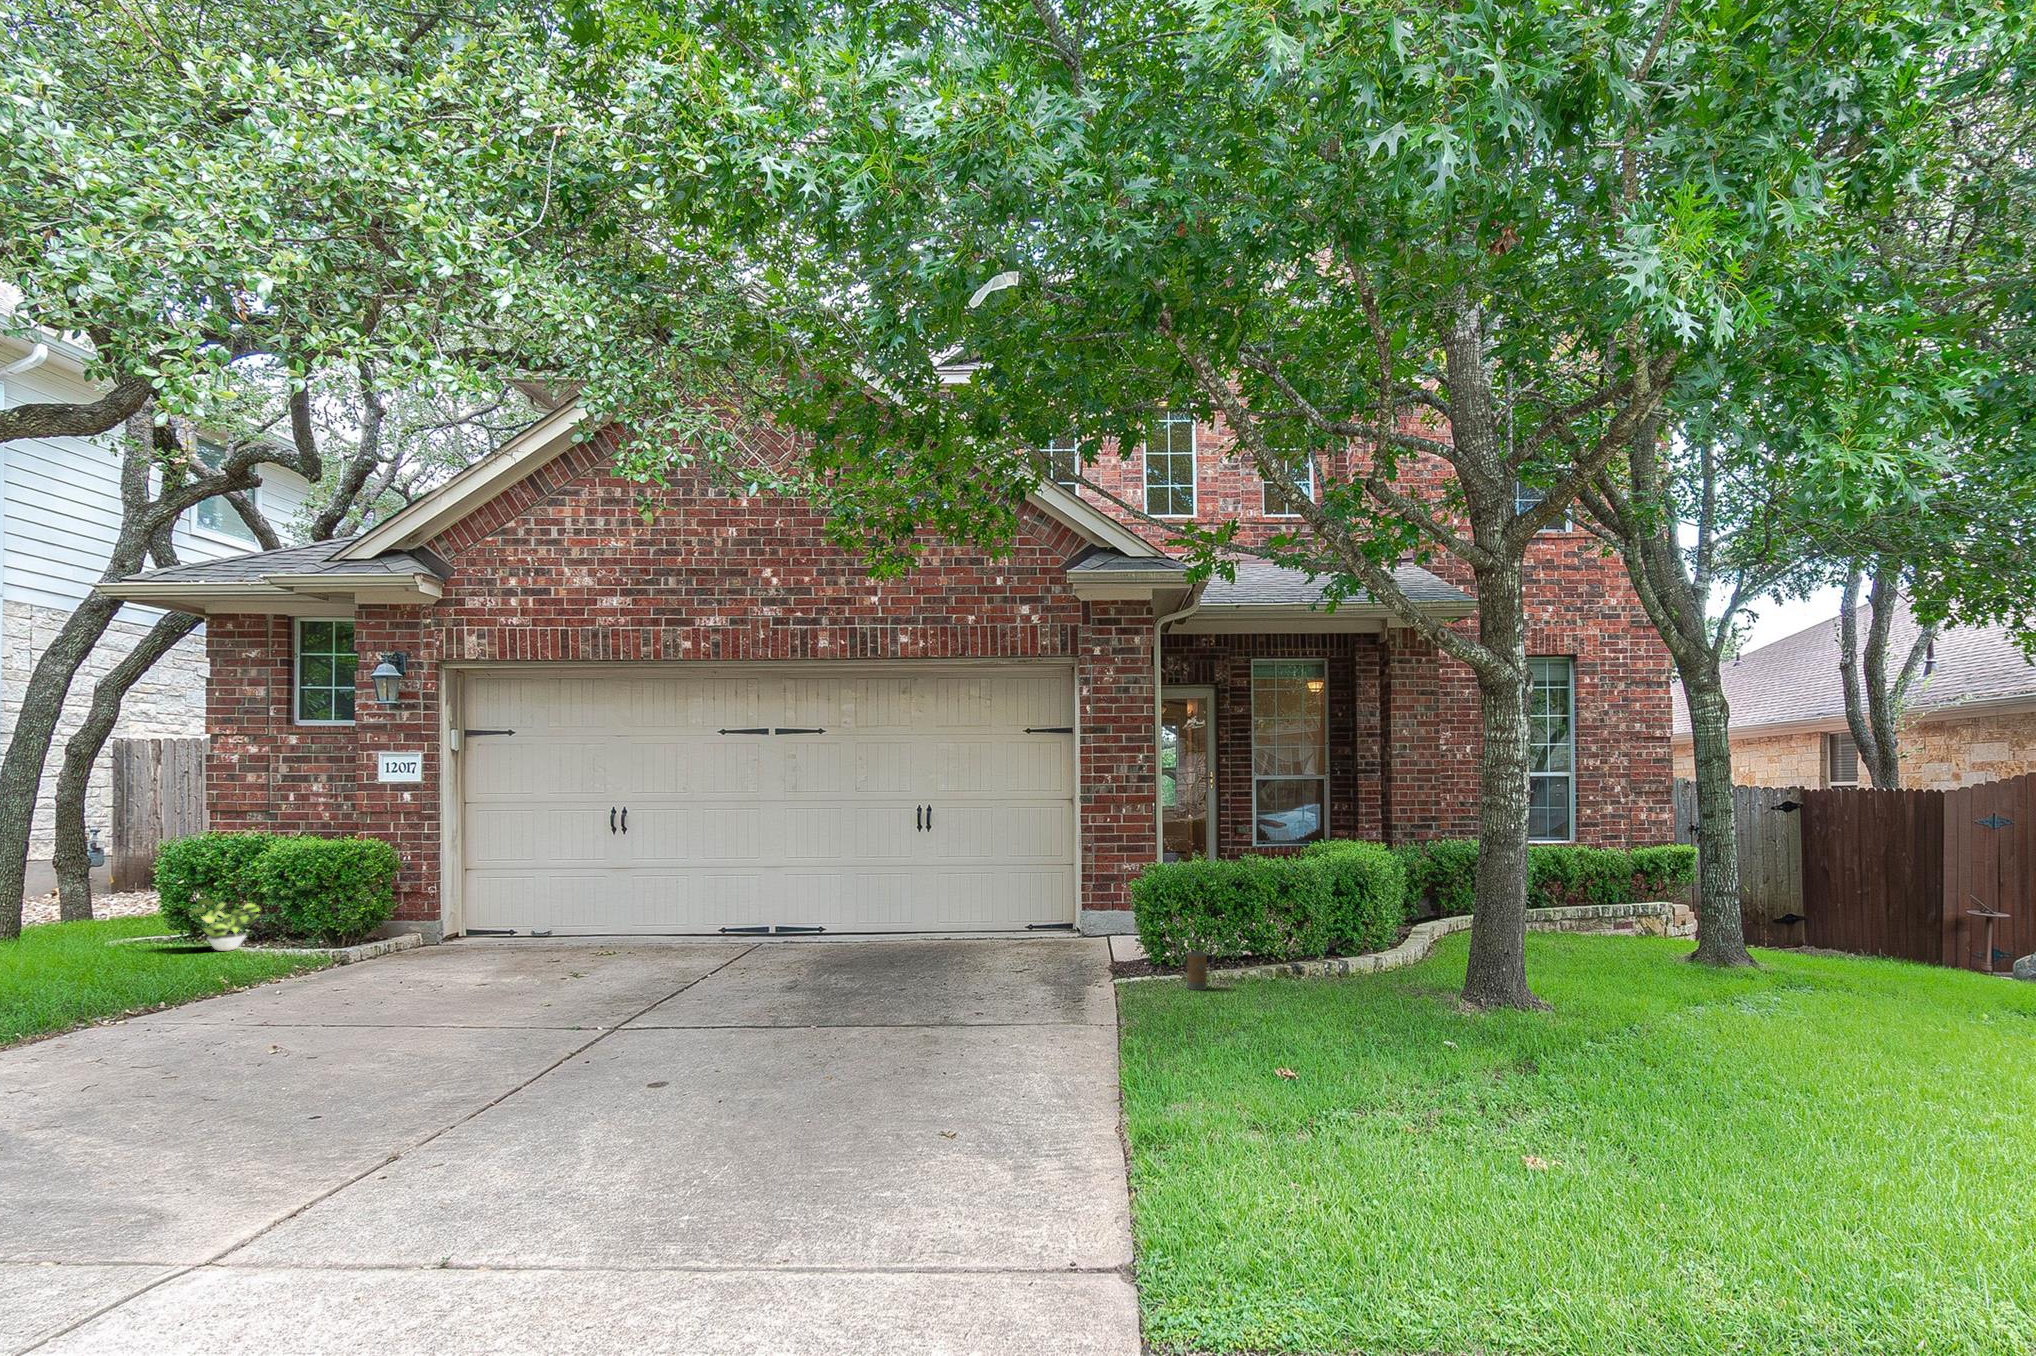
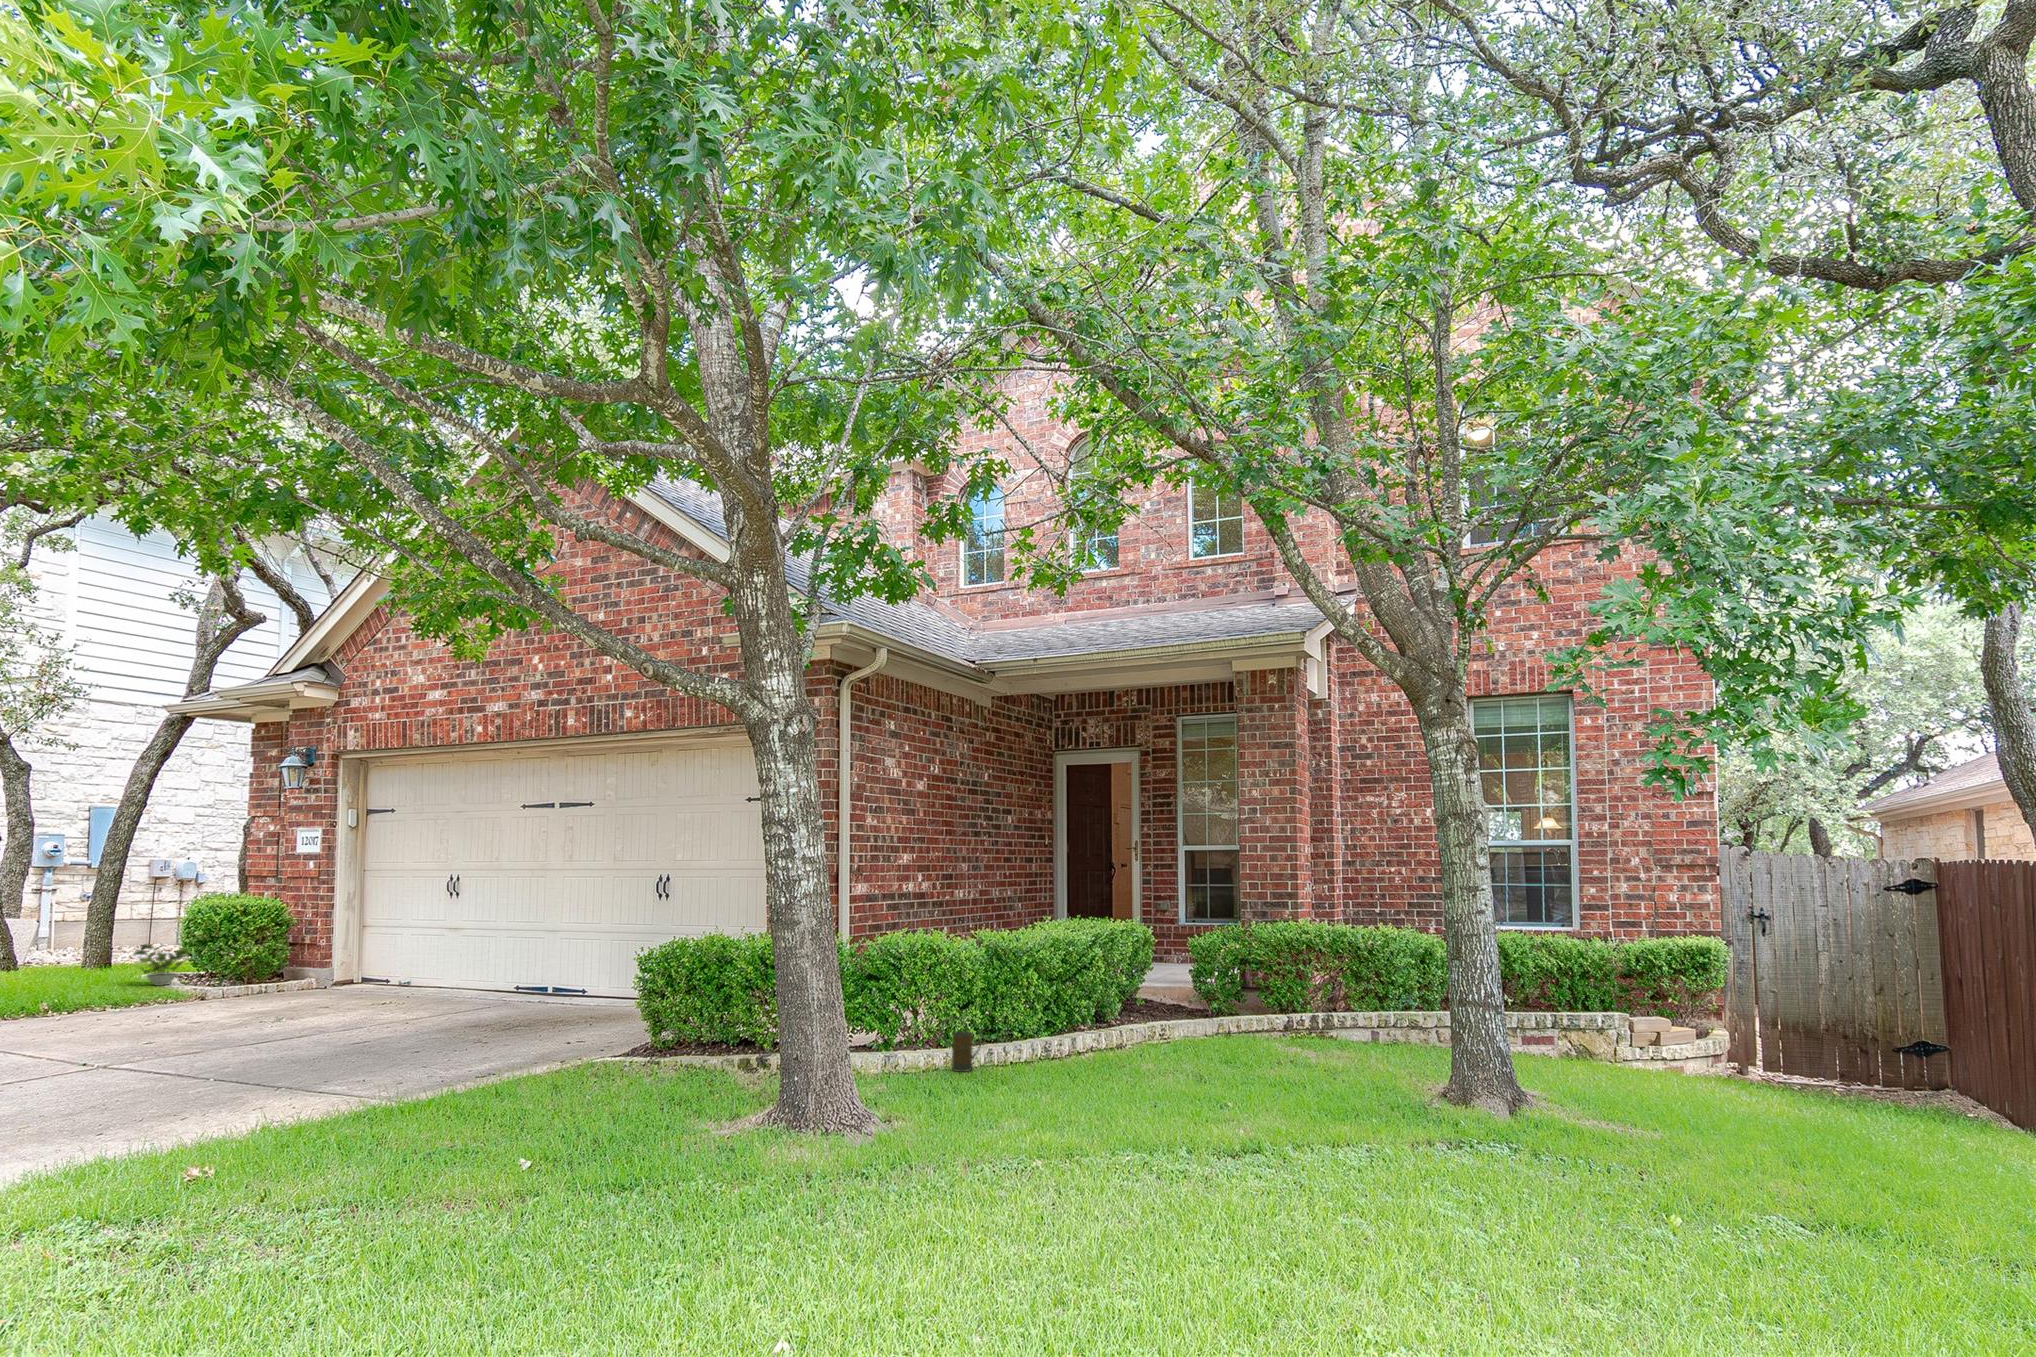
watering can: present [1176,937,1219,990] -> present [940,1016,984,1072]

